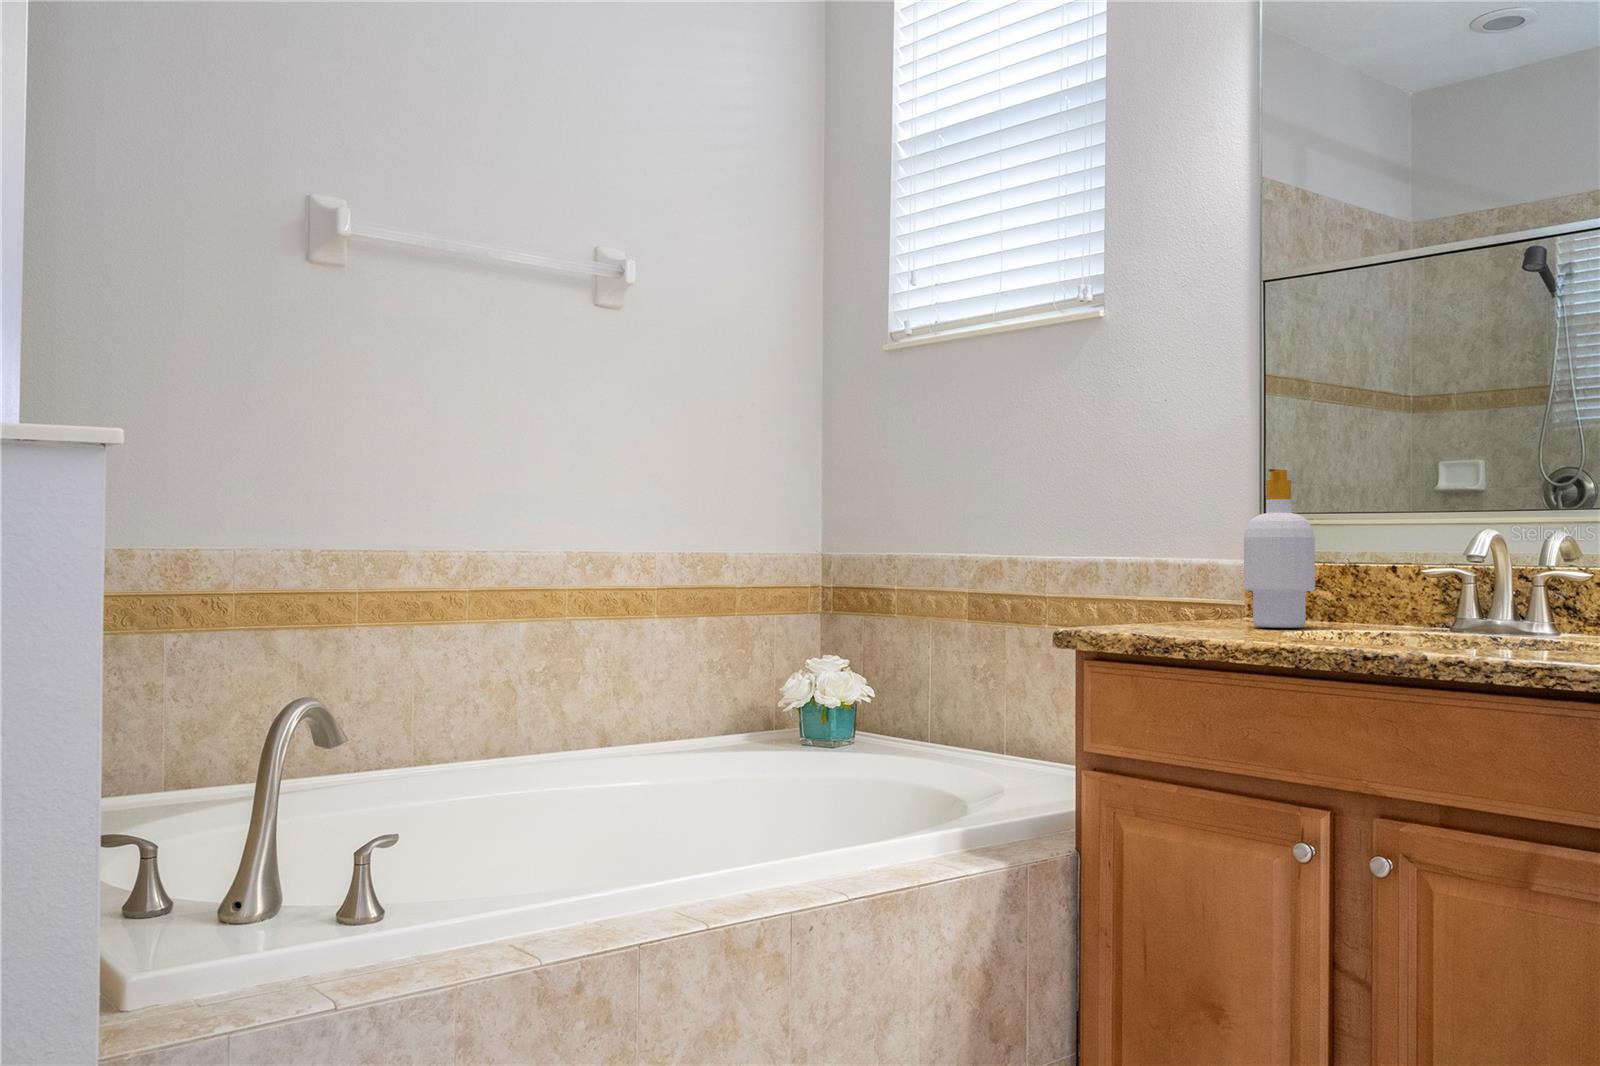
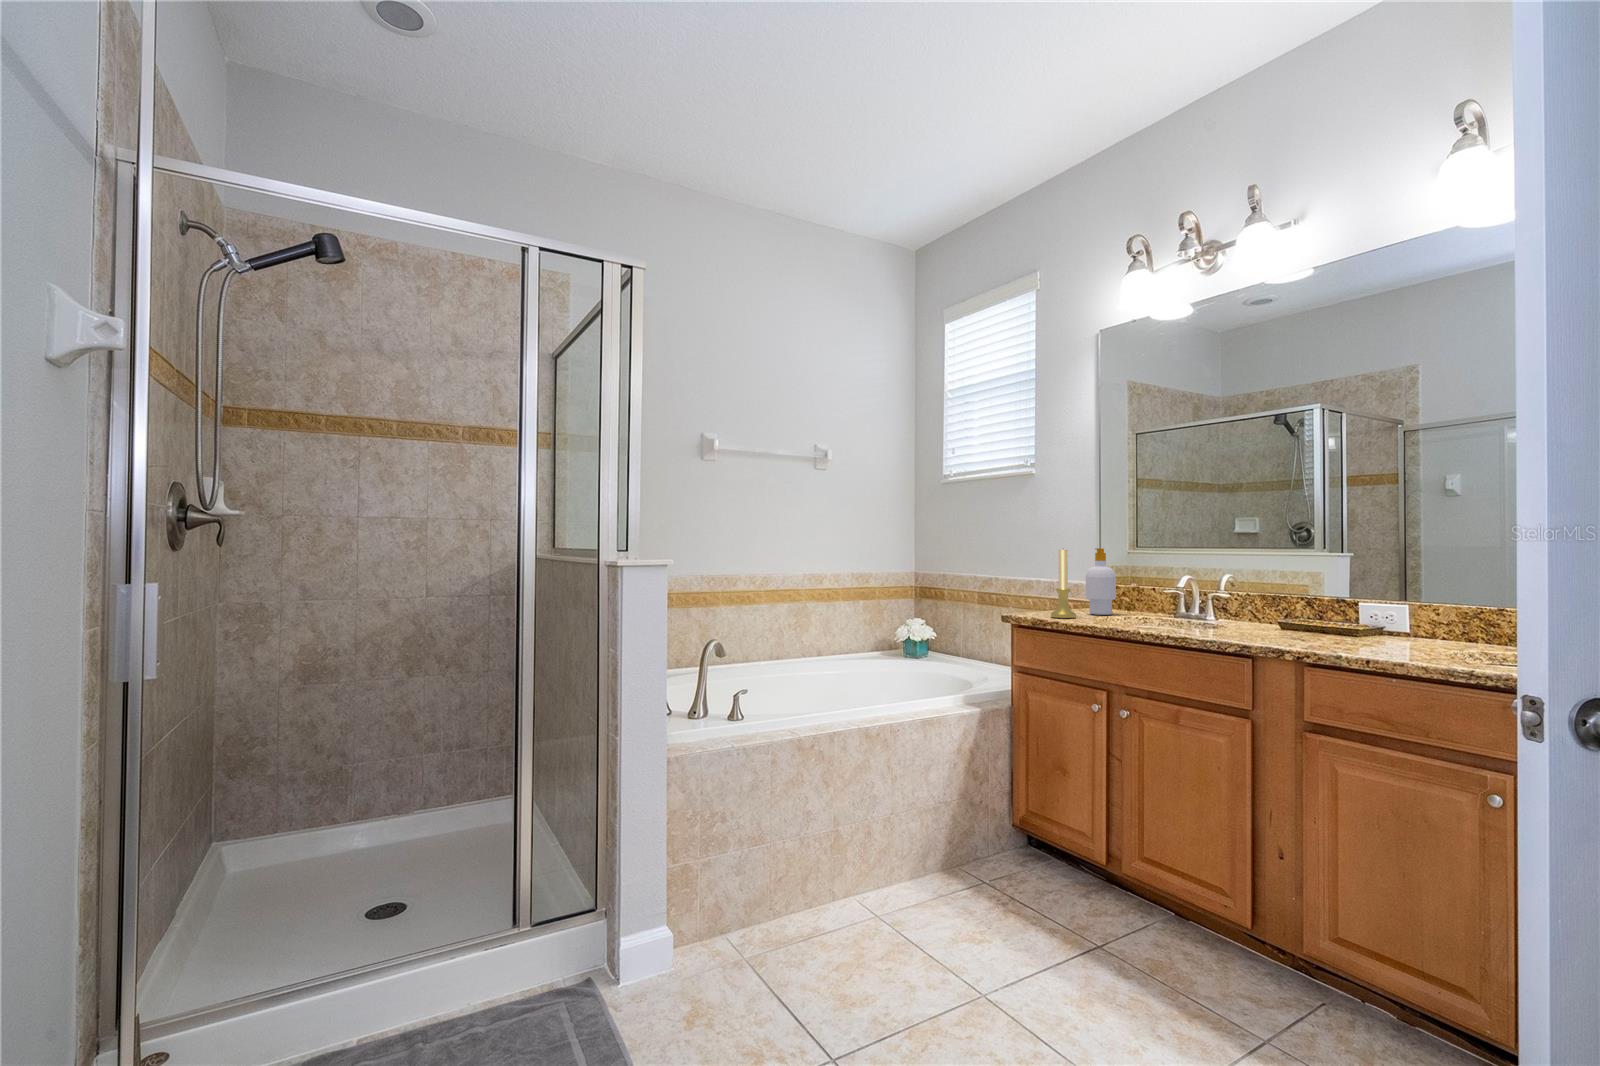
candle holder: none [1171,462,1233,634] -> present [1051,549,1076,618]

